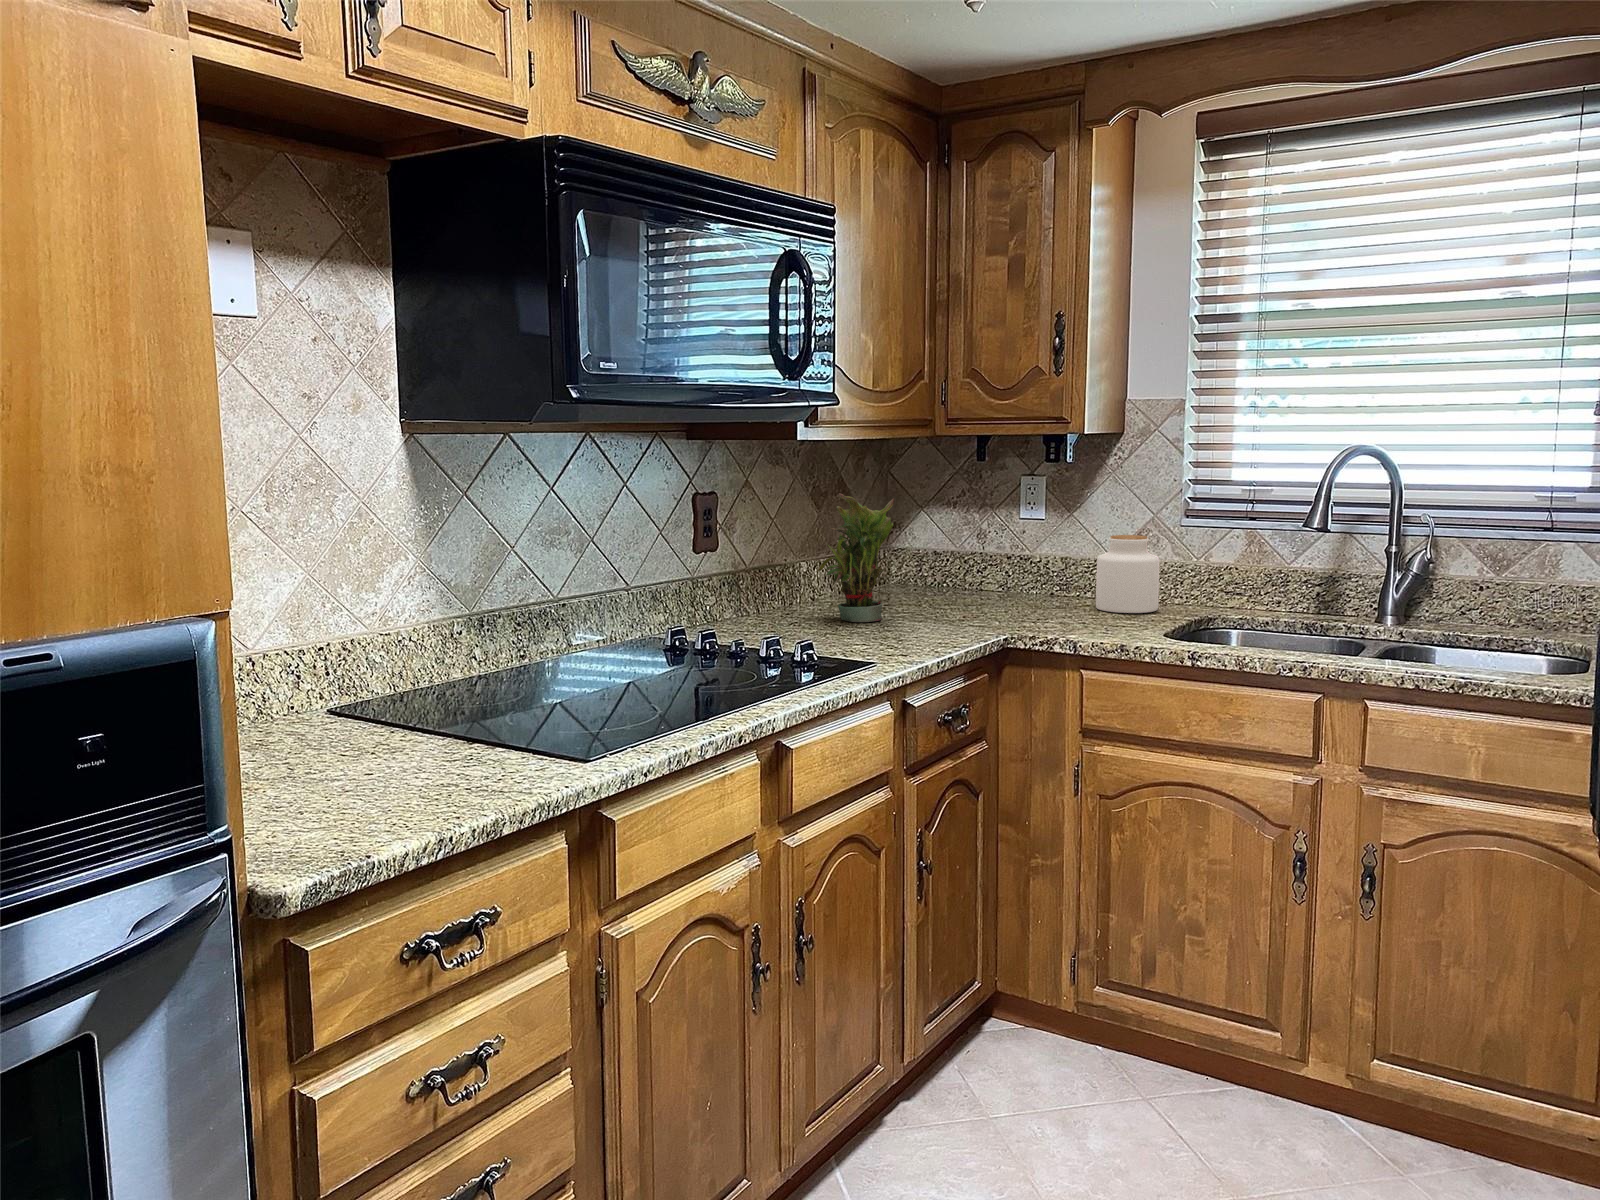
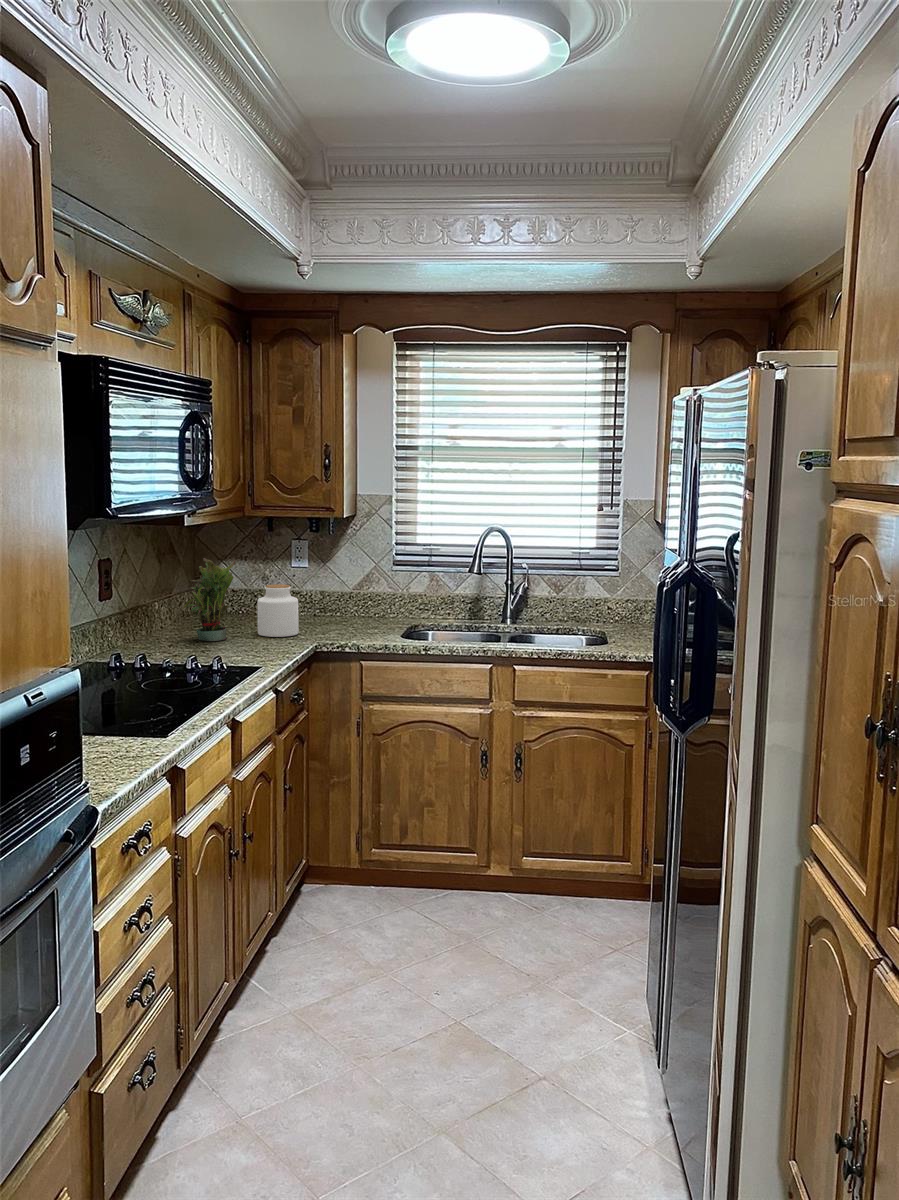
jar: present [1096,535,1160,613] -> present [257,584,299,637]

